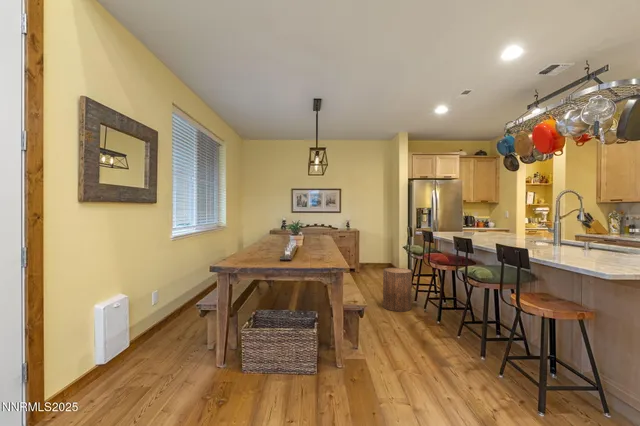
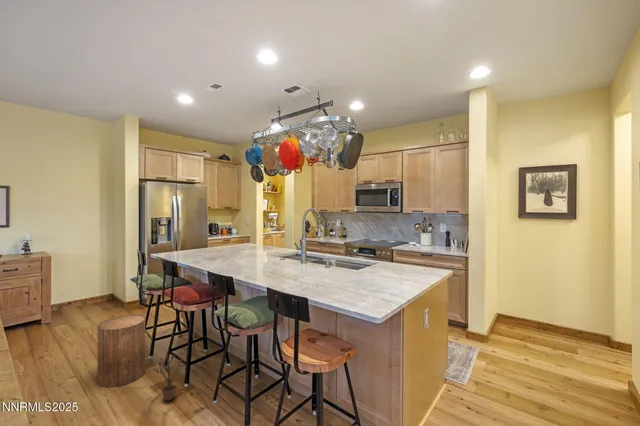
decorative plant: none [412,292,438,327] -> present [147,353,185,401]

